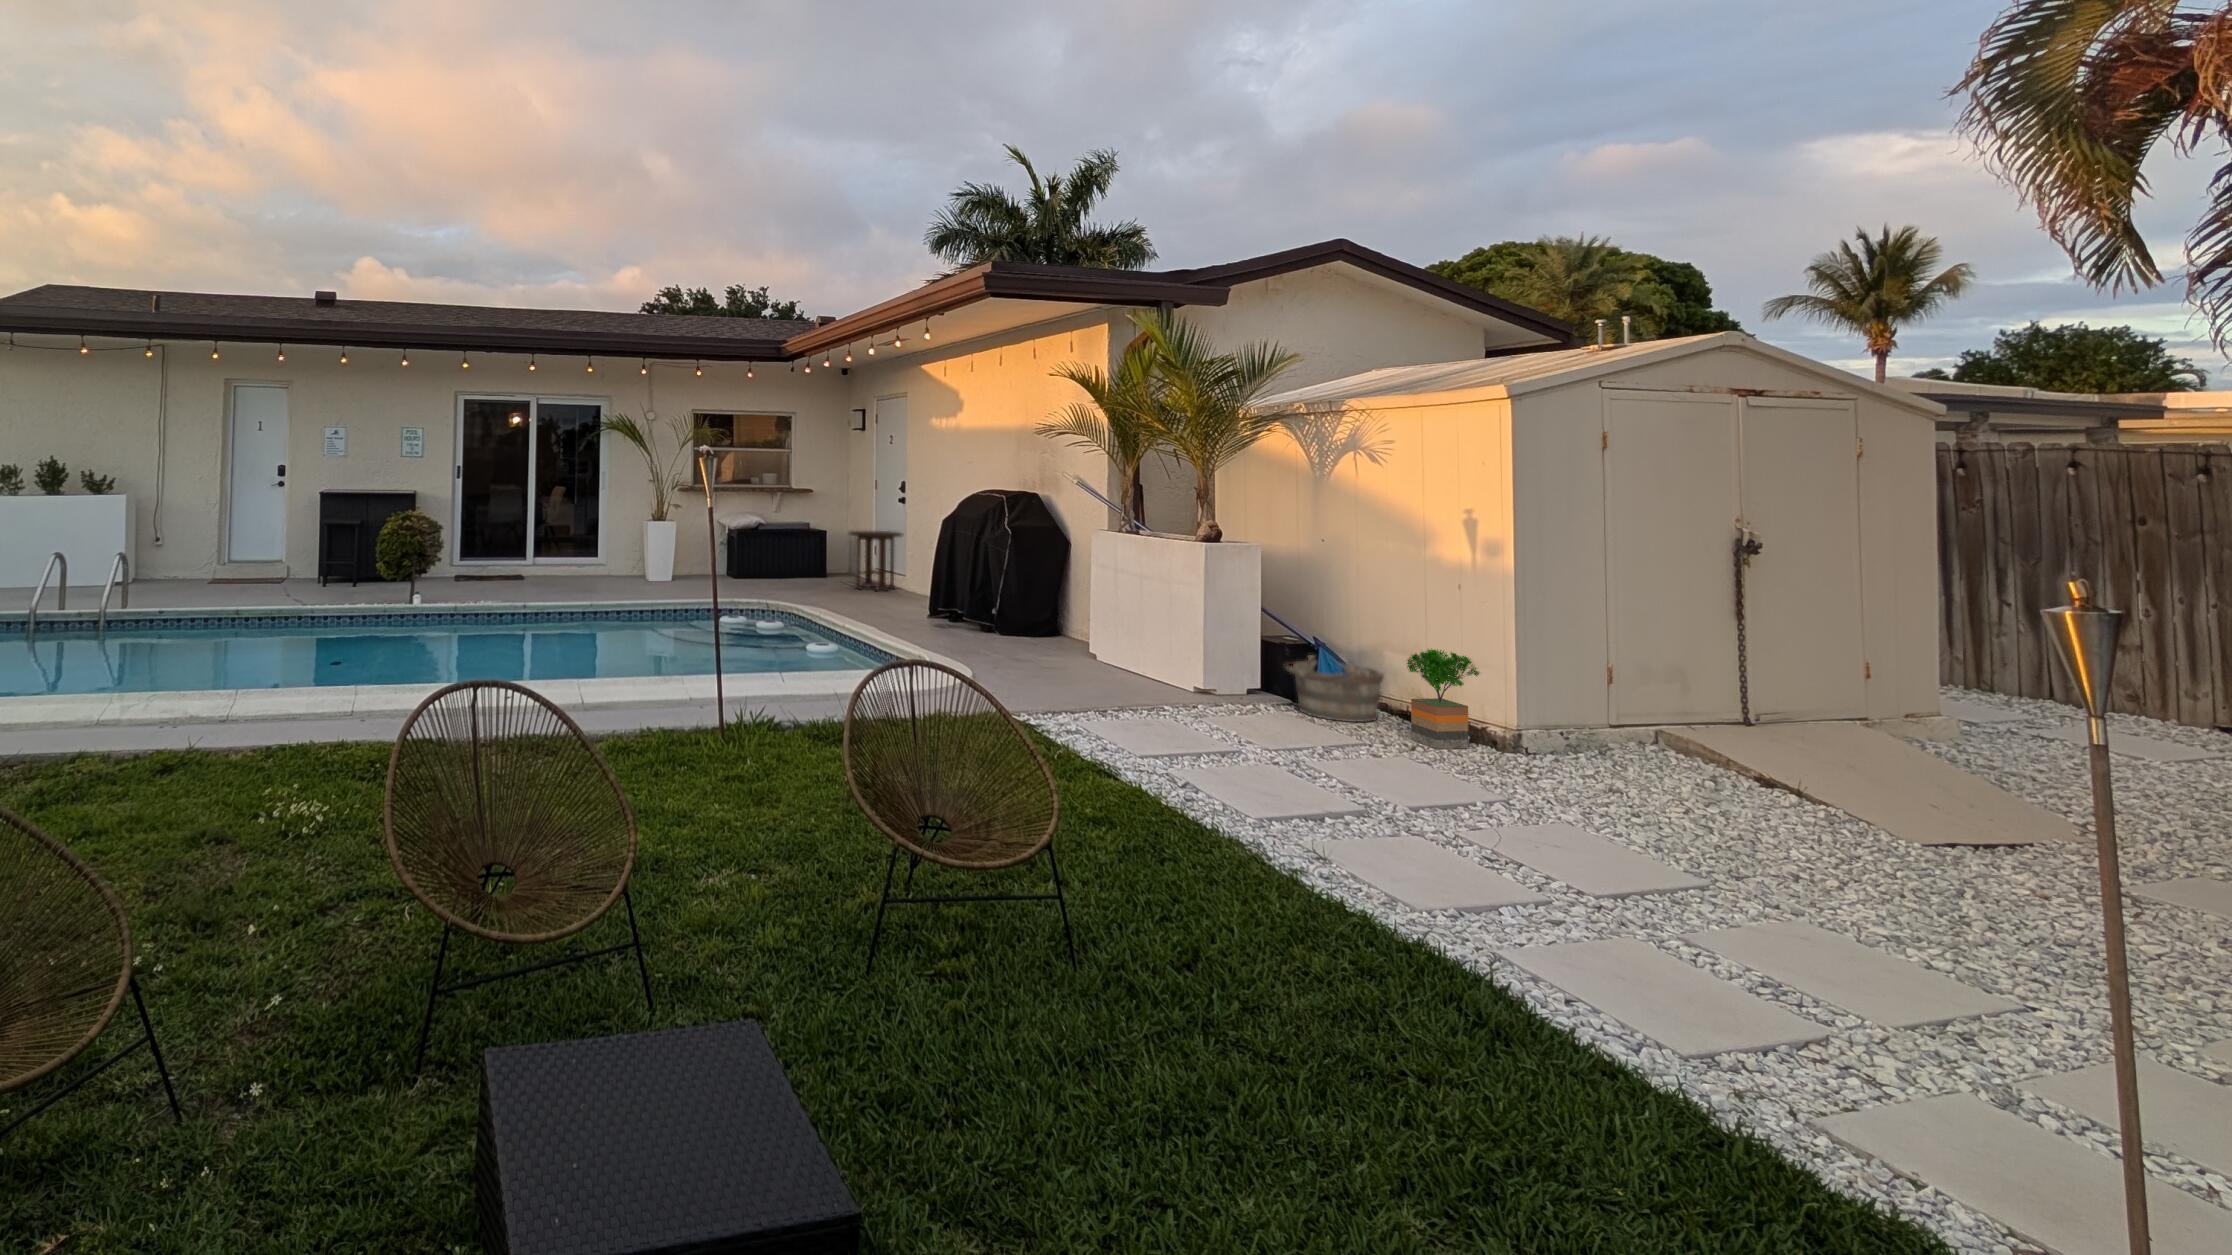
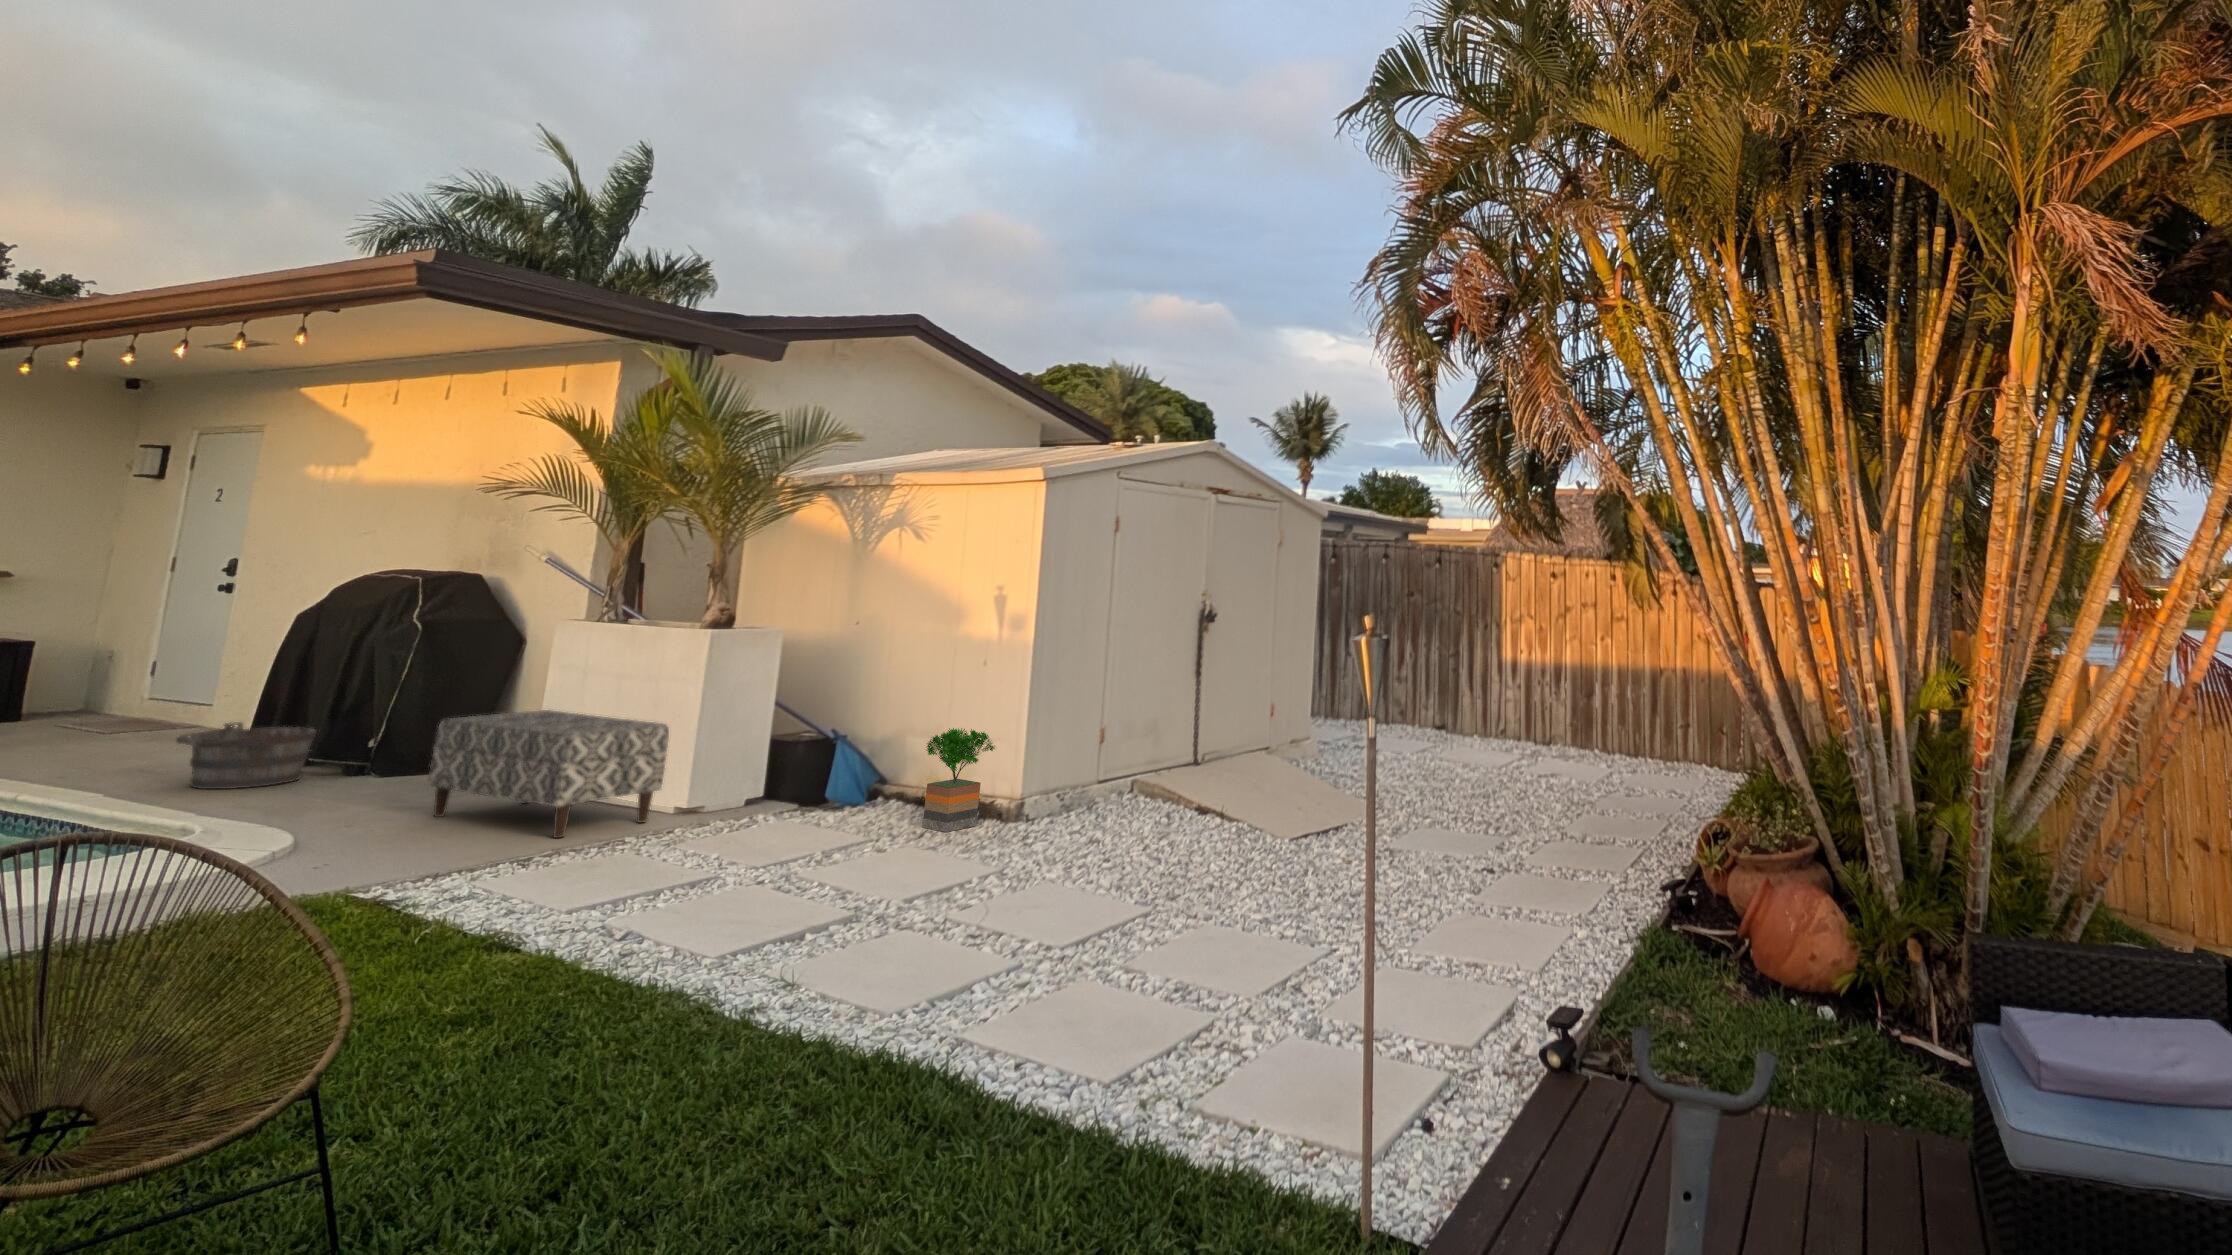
side table: present [849,531,902,591] -> none [65,637,205,738]
bench: none [1034,597,1183,696] -> present [428,710,669,838]
bucket: present [1285,655,1384,722] -> present [177,722,316,789]

